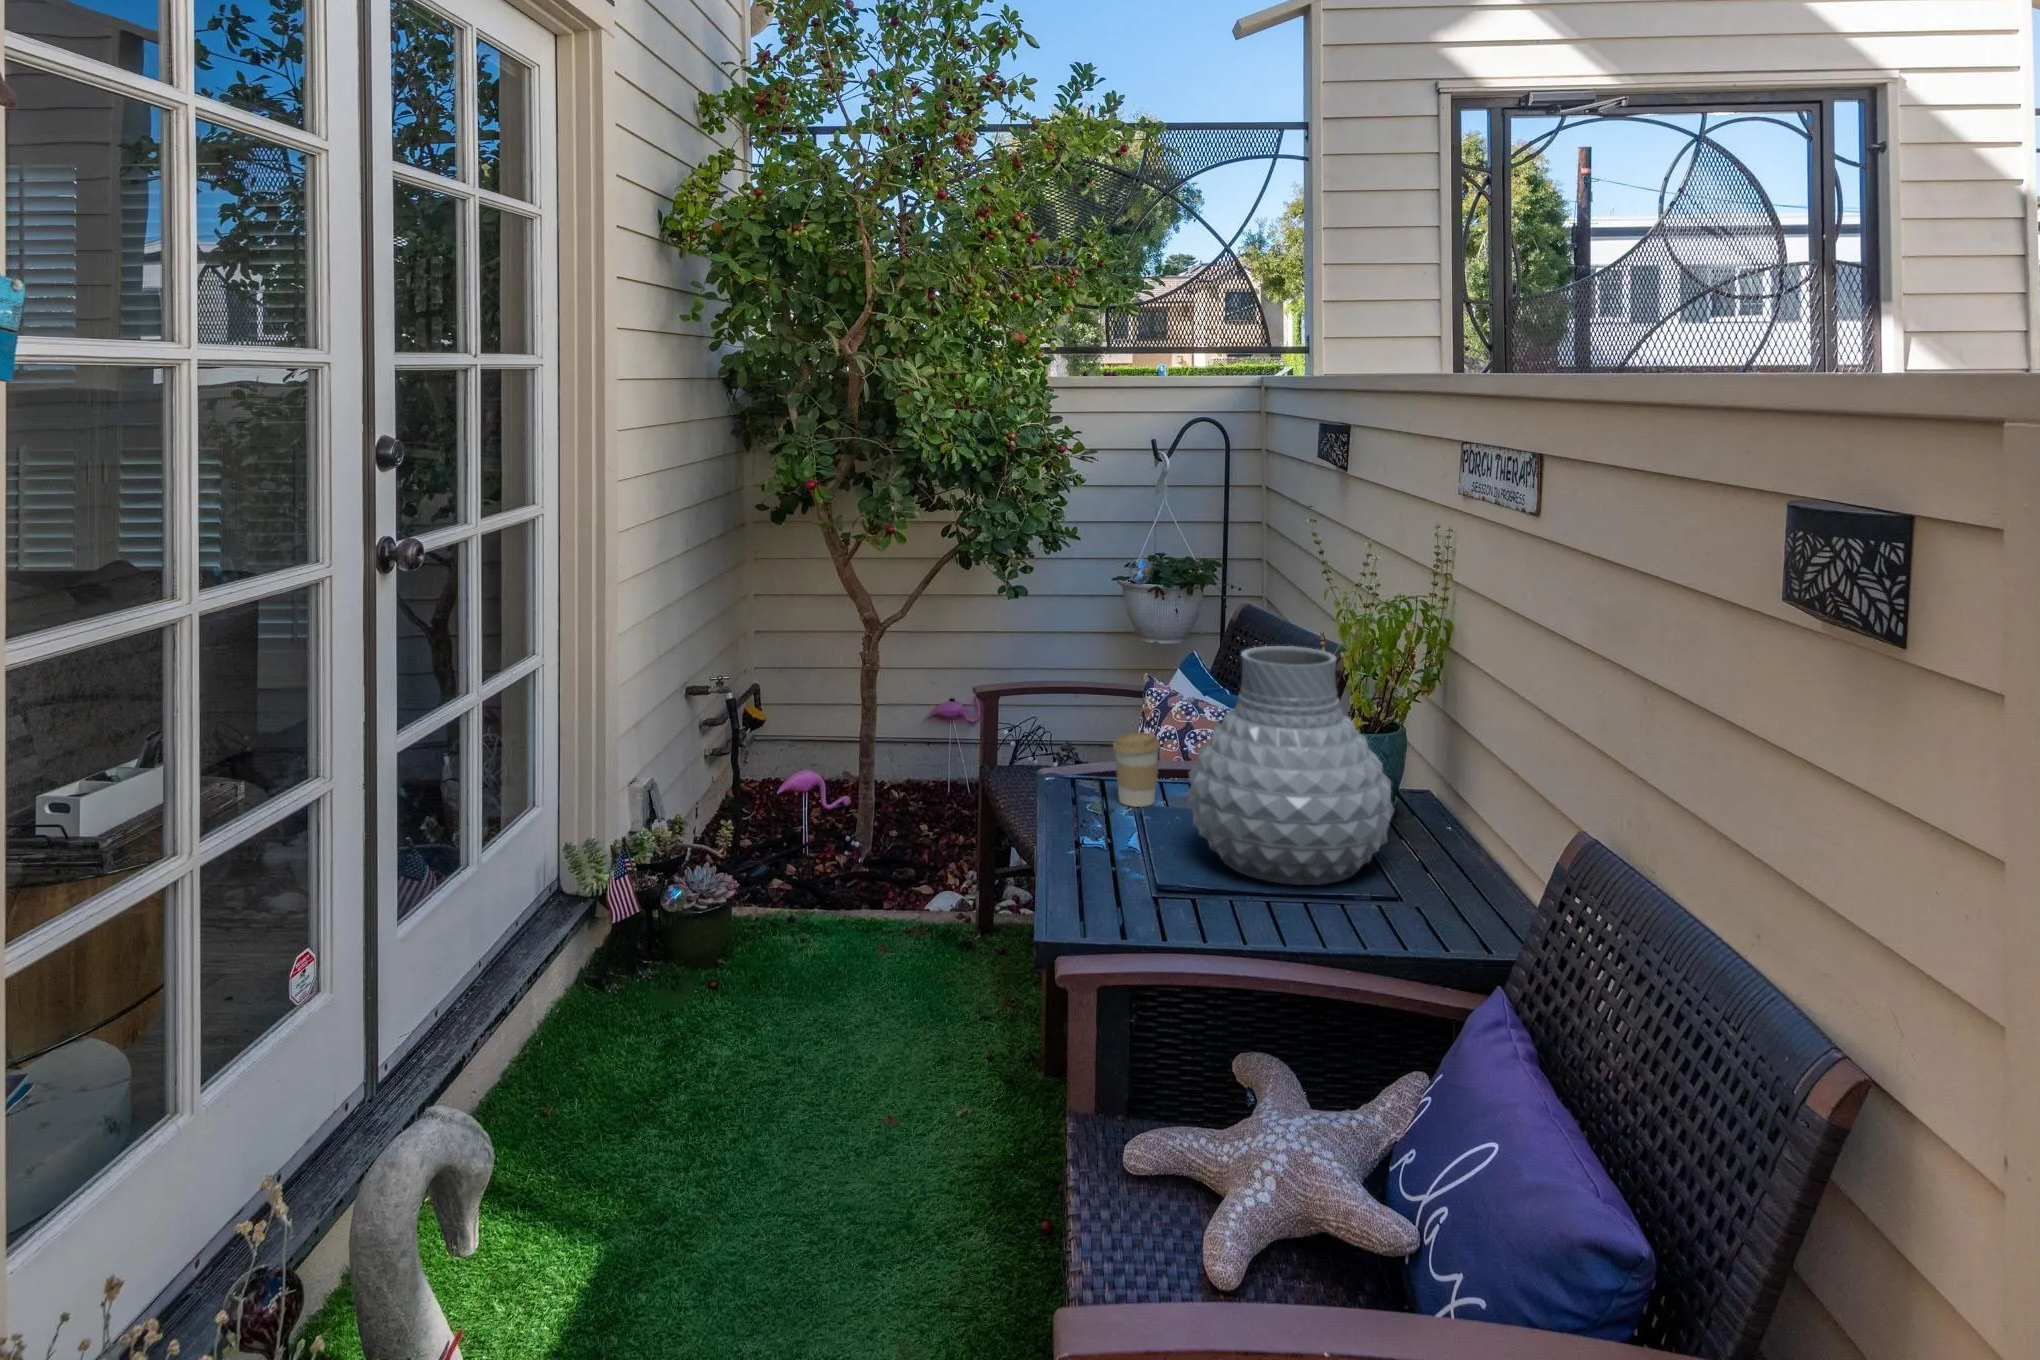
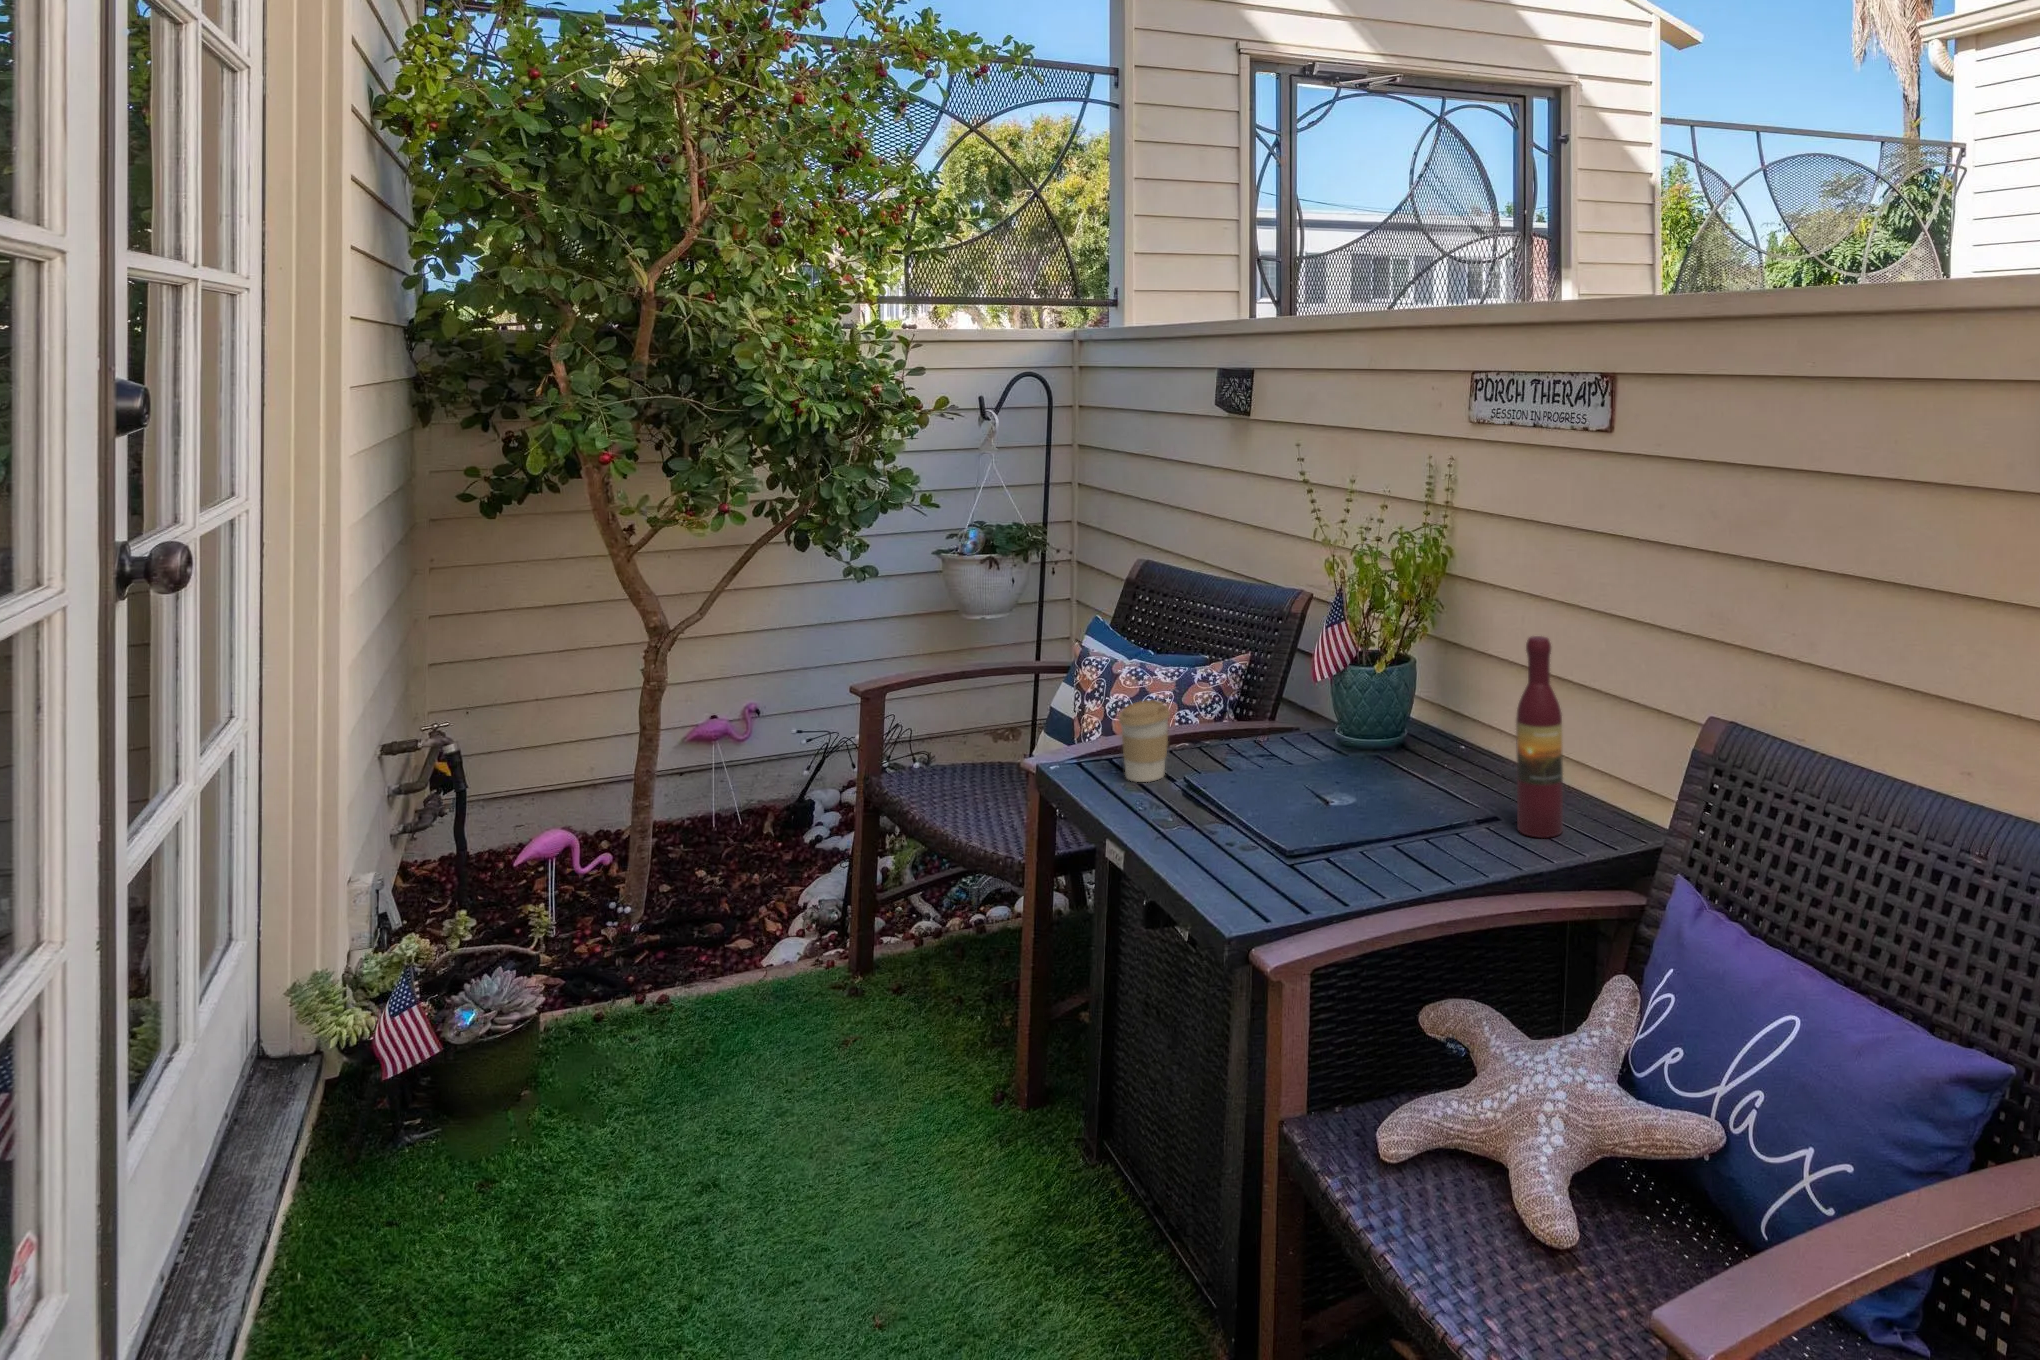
vase: present [1188,646,1394,885] -> none [1246,585,1454,827]
wine bottle: none [1419,721,1469,932] -> present [1516,636,1563,838]

